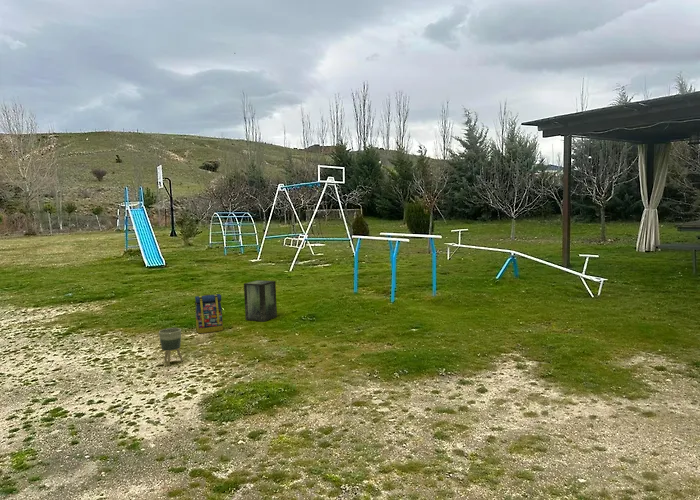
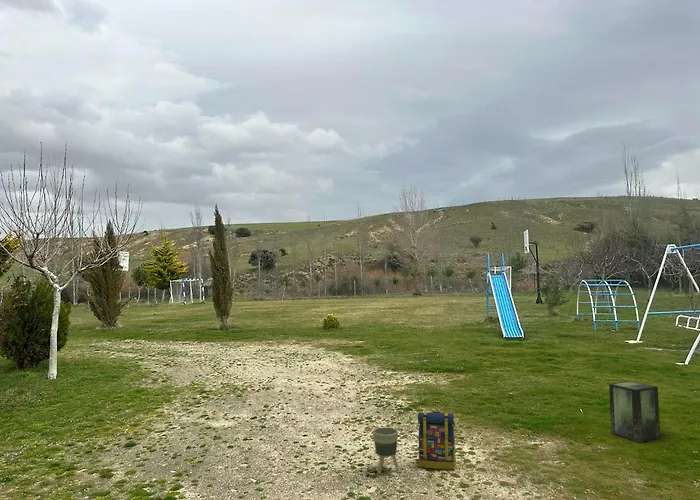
backpack: present [195,294,223,333] -> present [418,411,456,470]
planter: present [159,328,183,365] -> present [373,427,399,474]

